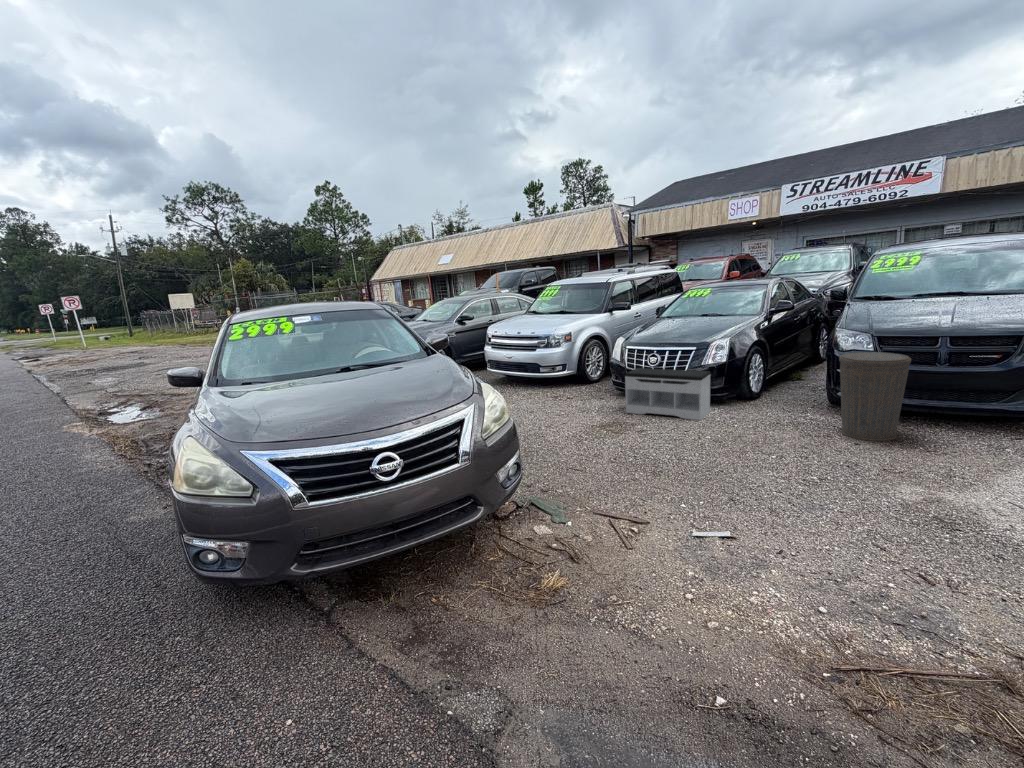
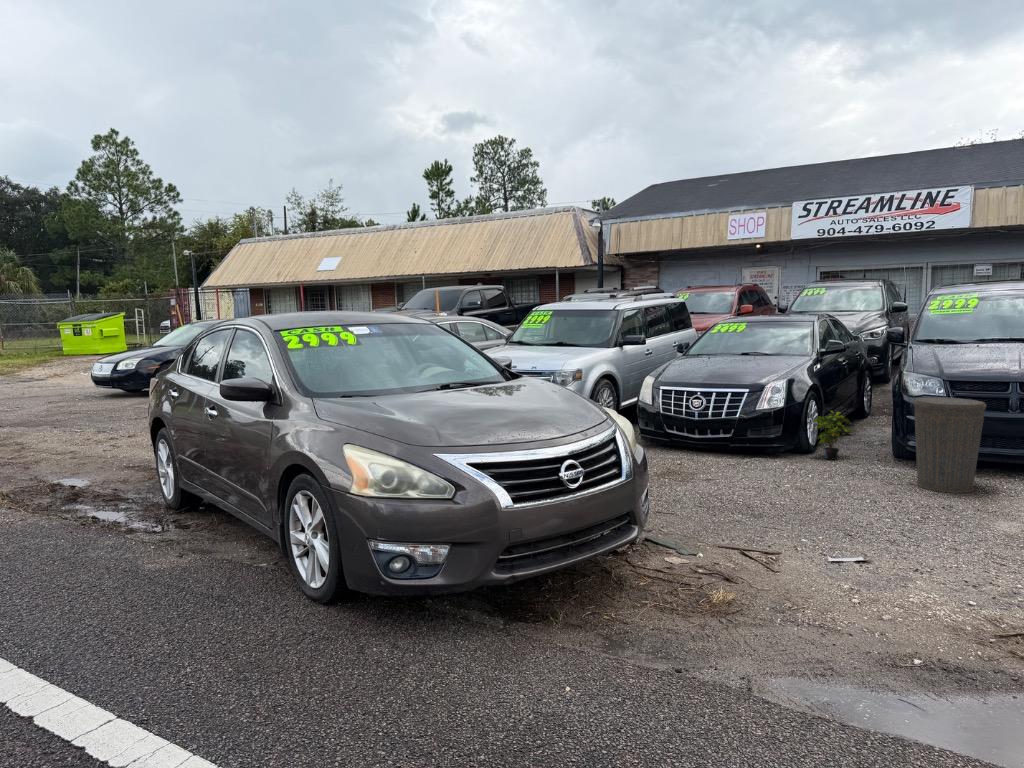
potted plant: none [753,363,791,405] -> present [813,411,852,459]
bench: present [625,368,711,420] -> none [667,412,767,474]

